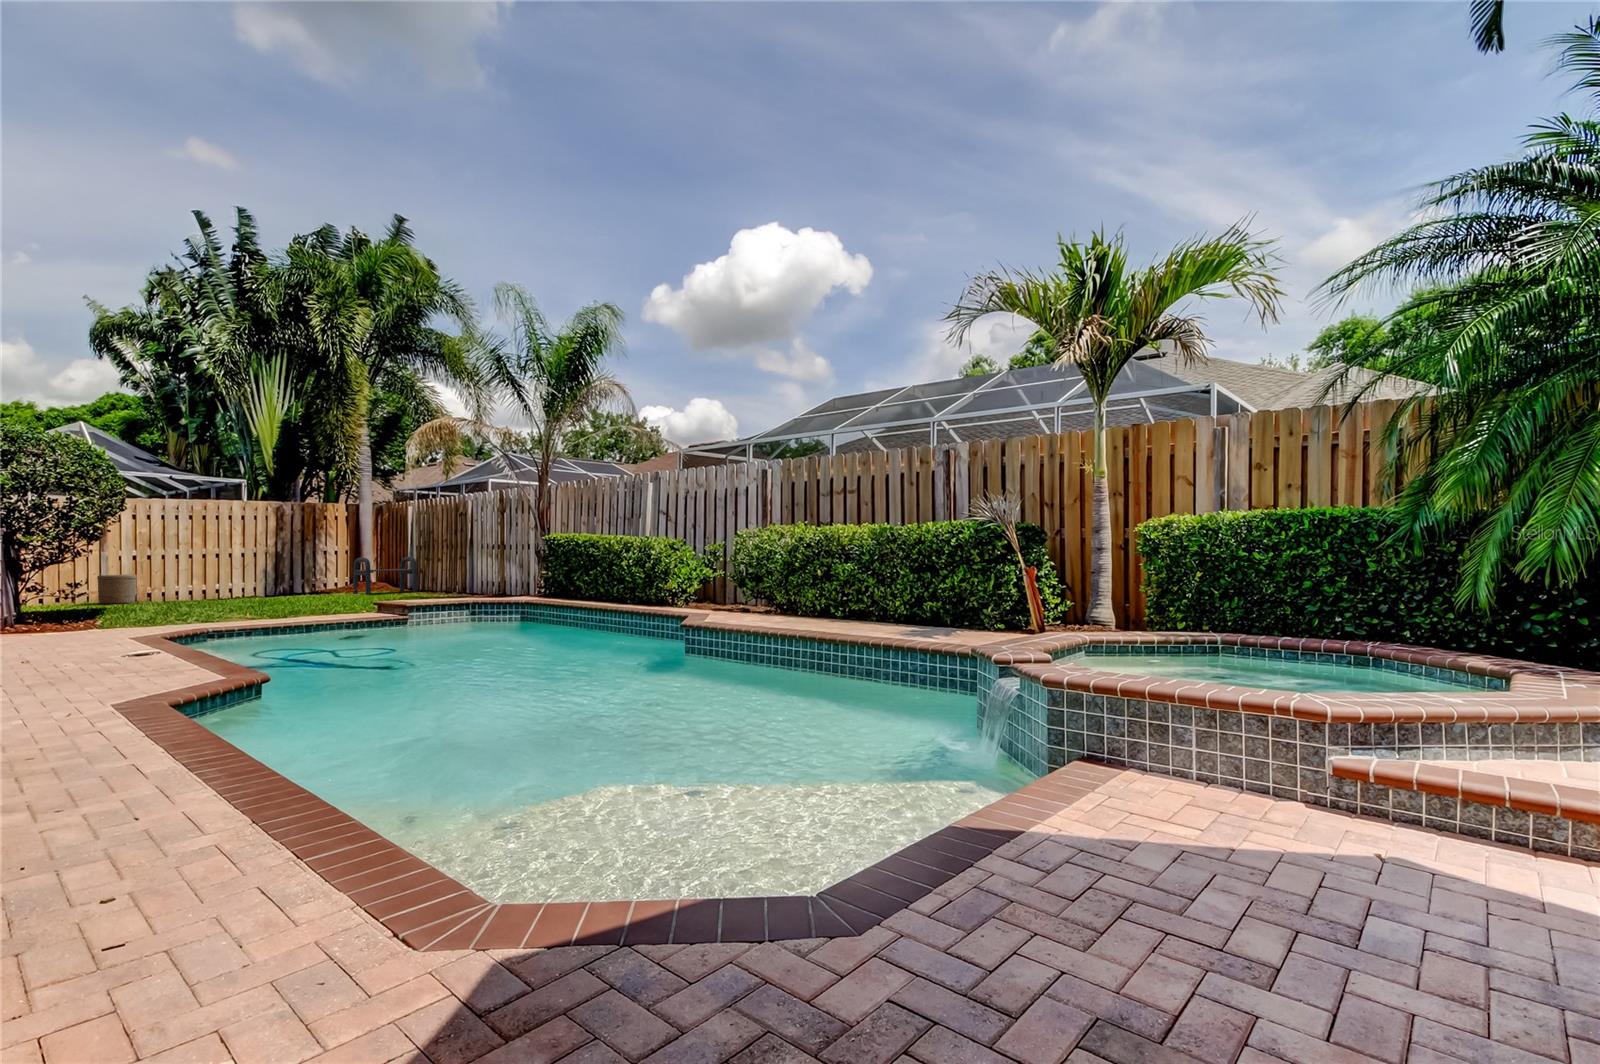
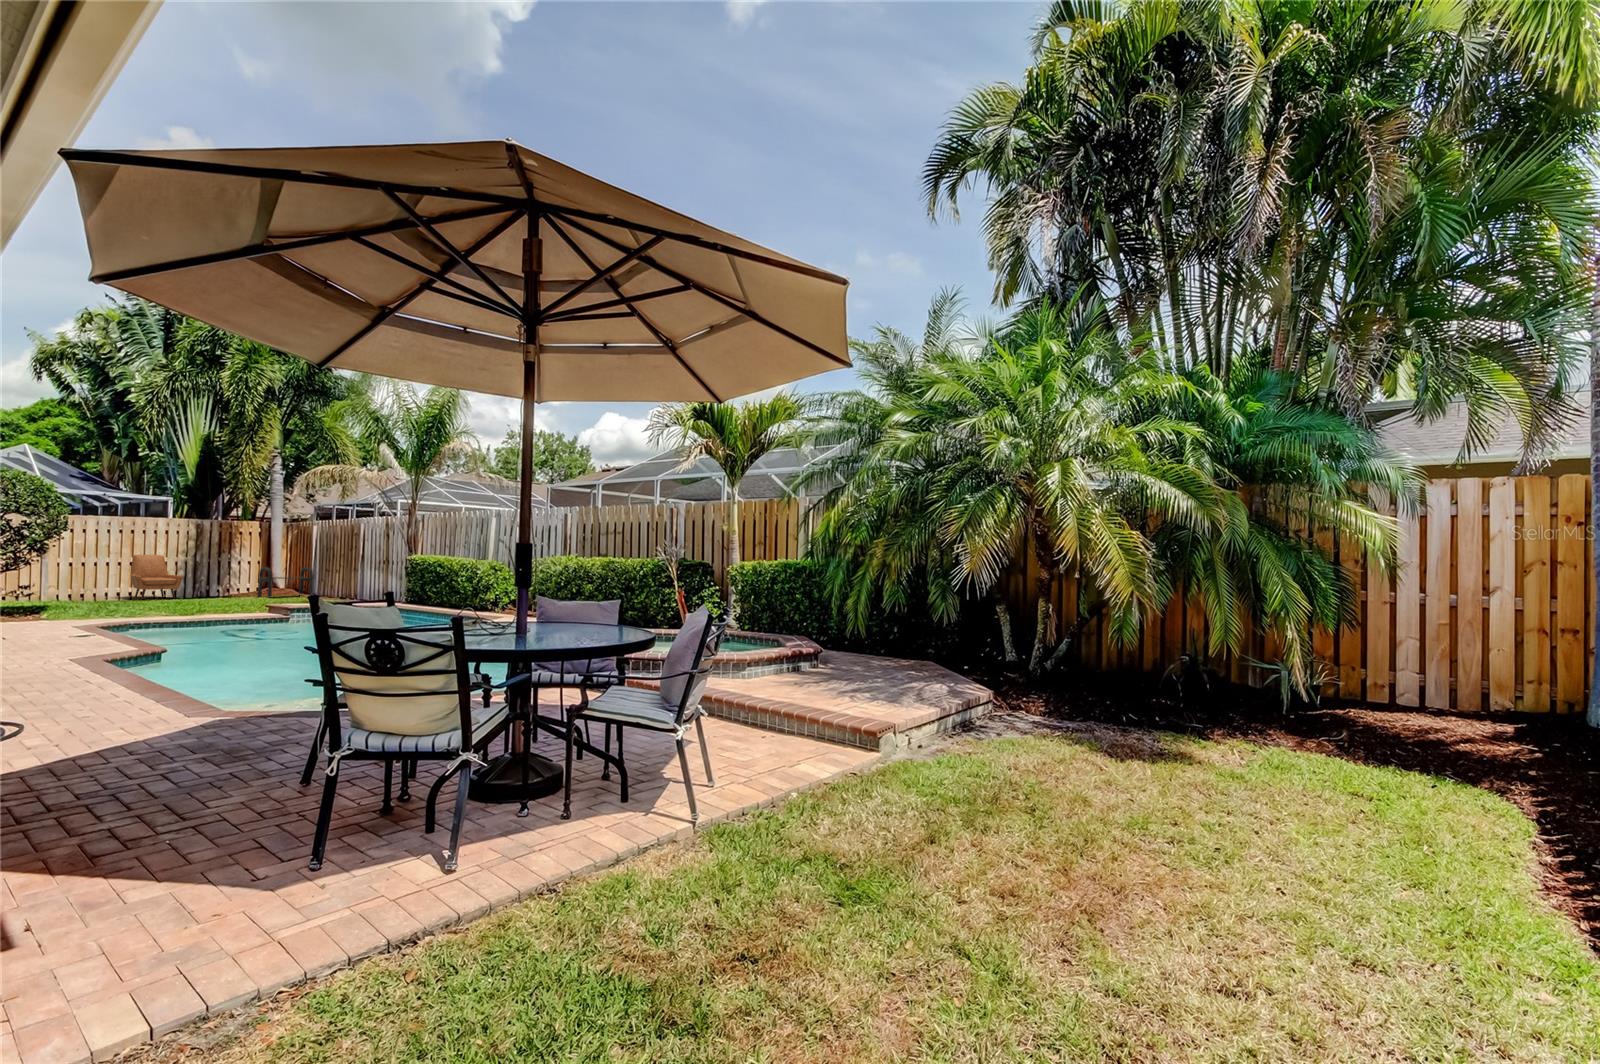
chair: none [204,545,266,600] -> present [131,555,183,599]
woven basket: present [97,575,137,604] -> none [41,578,74,601]

